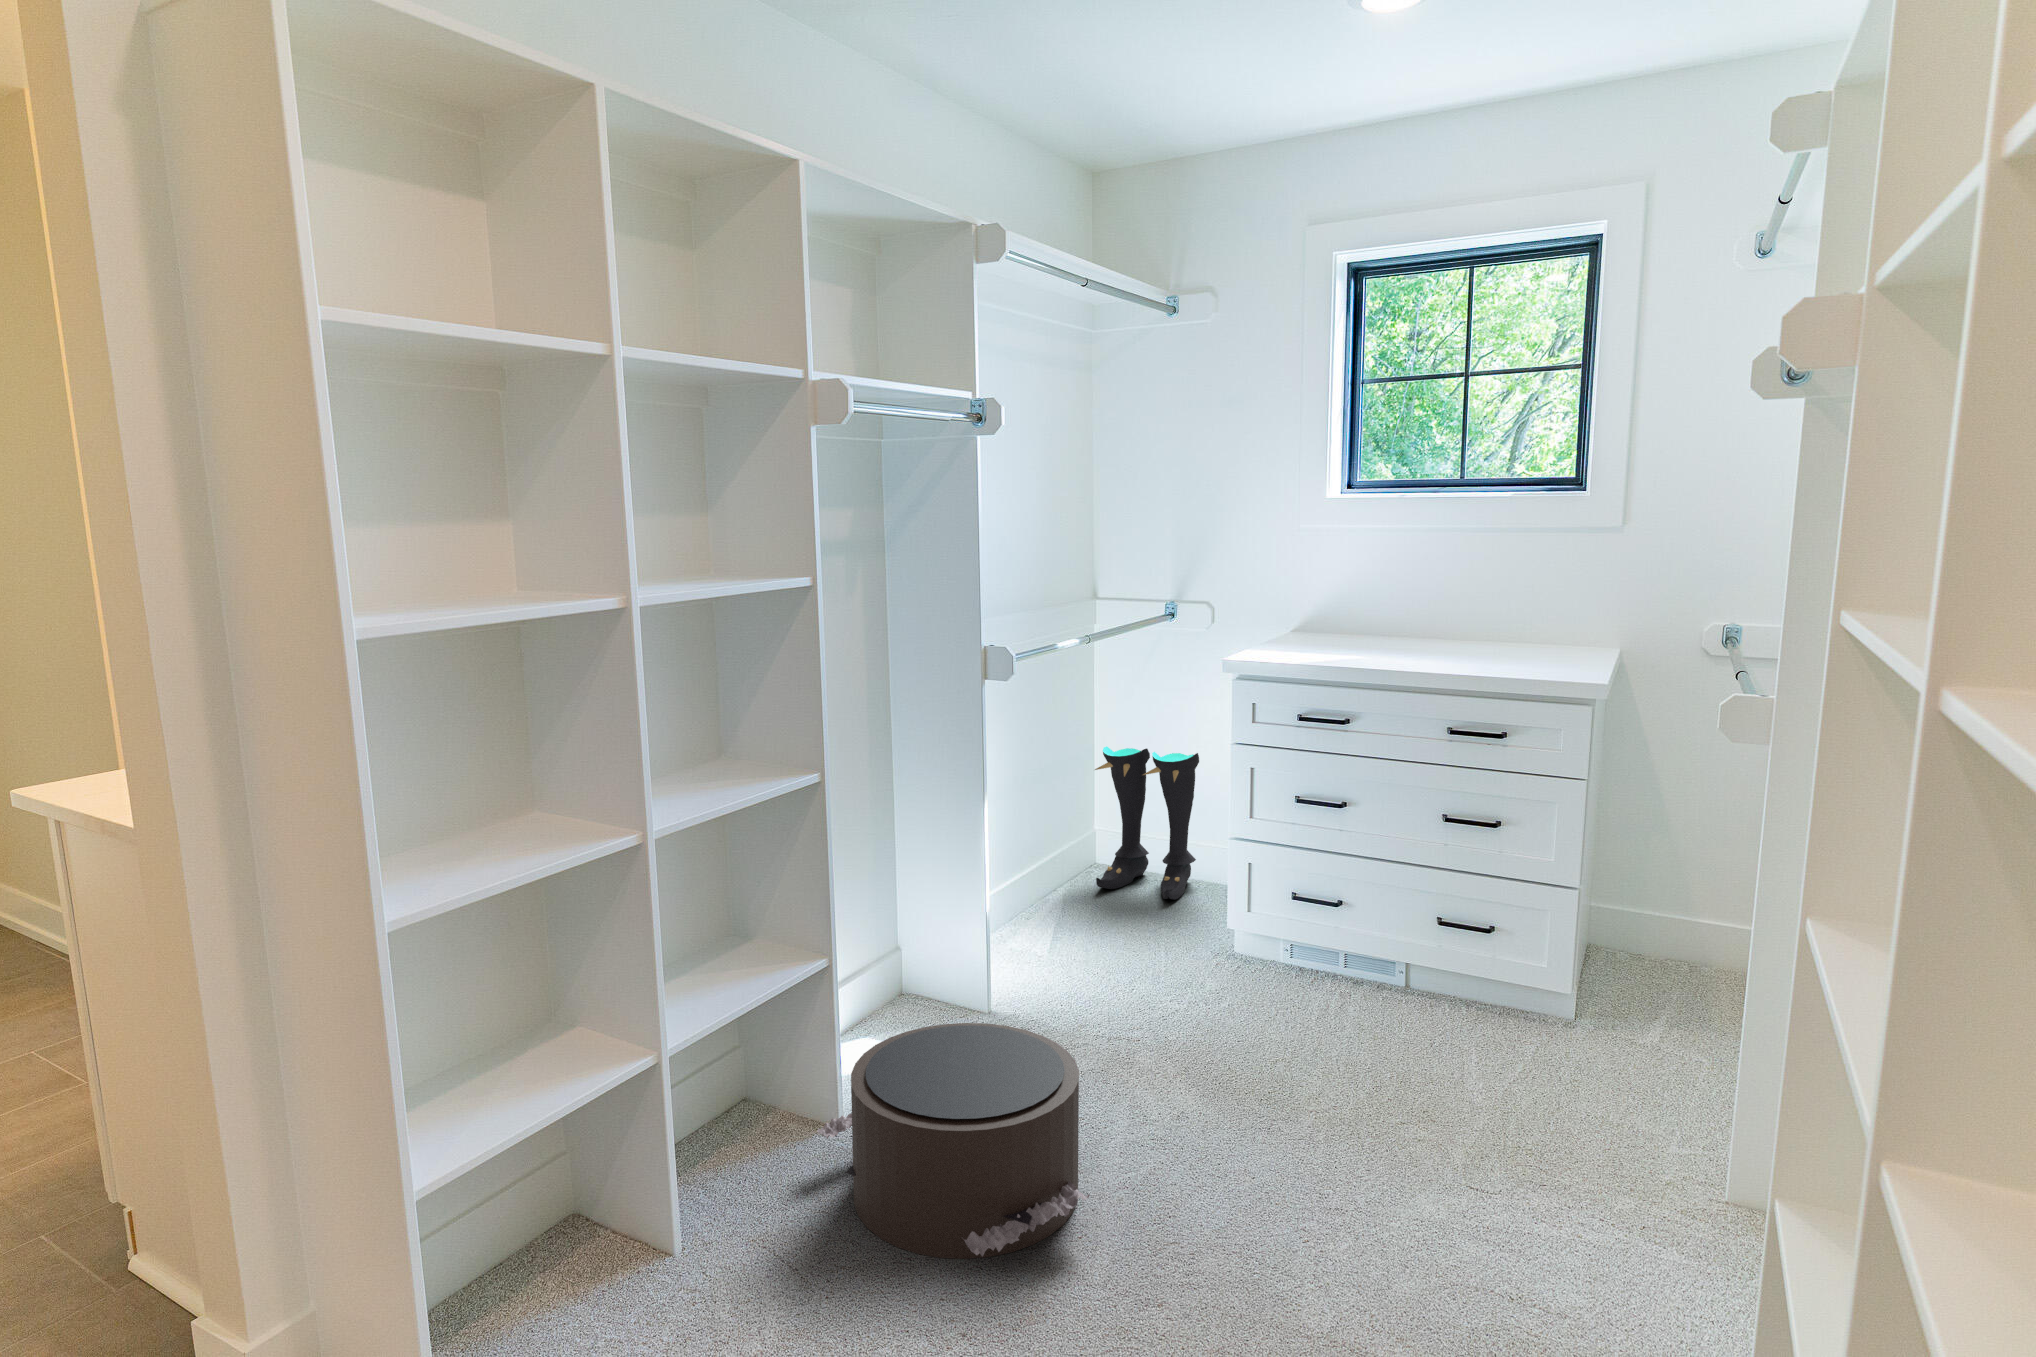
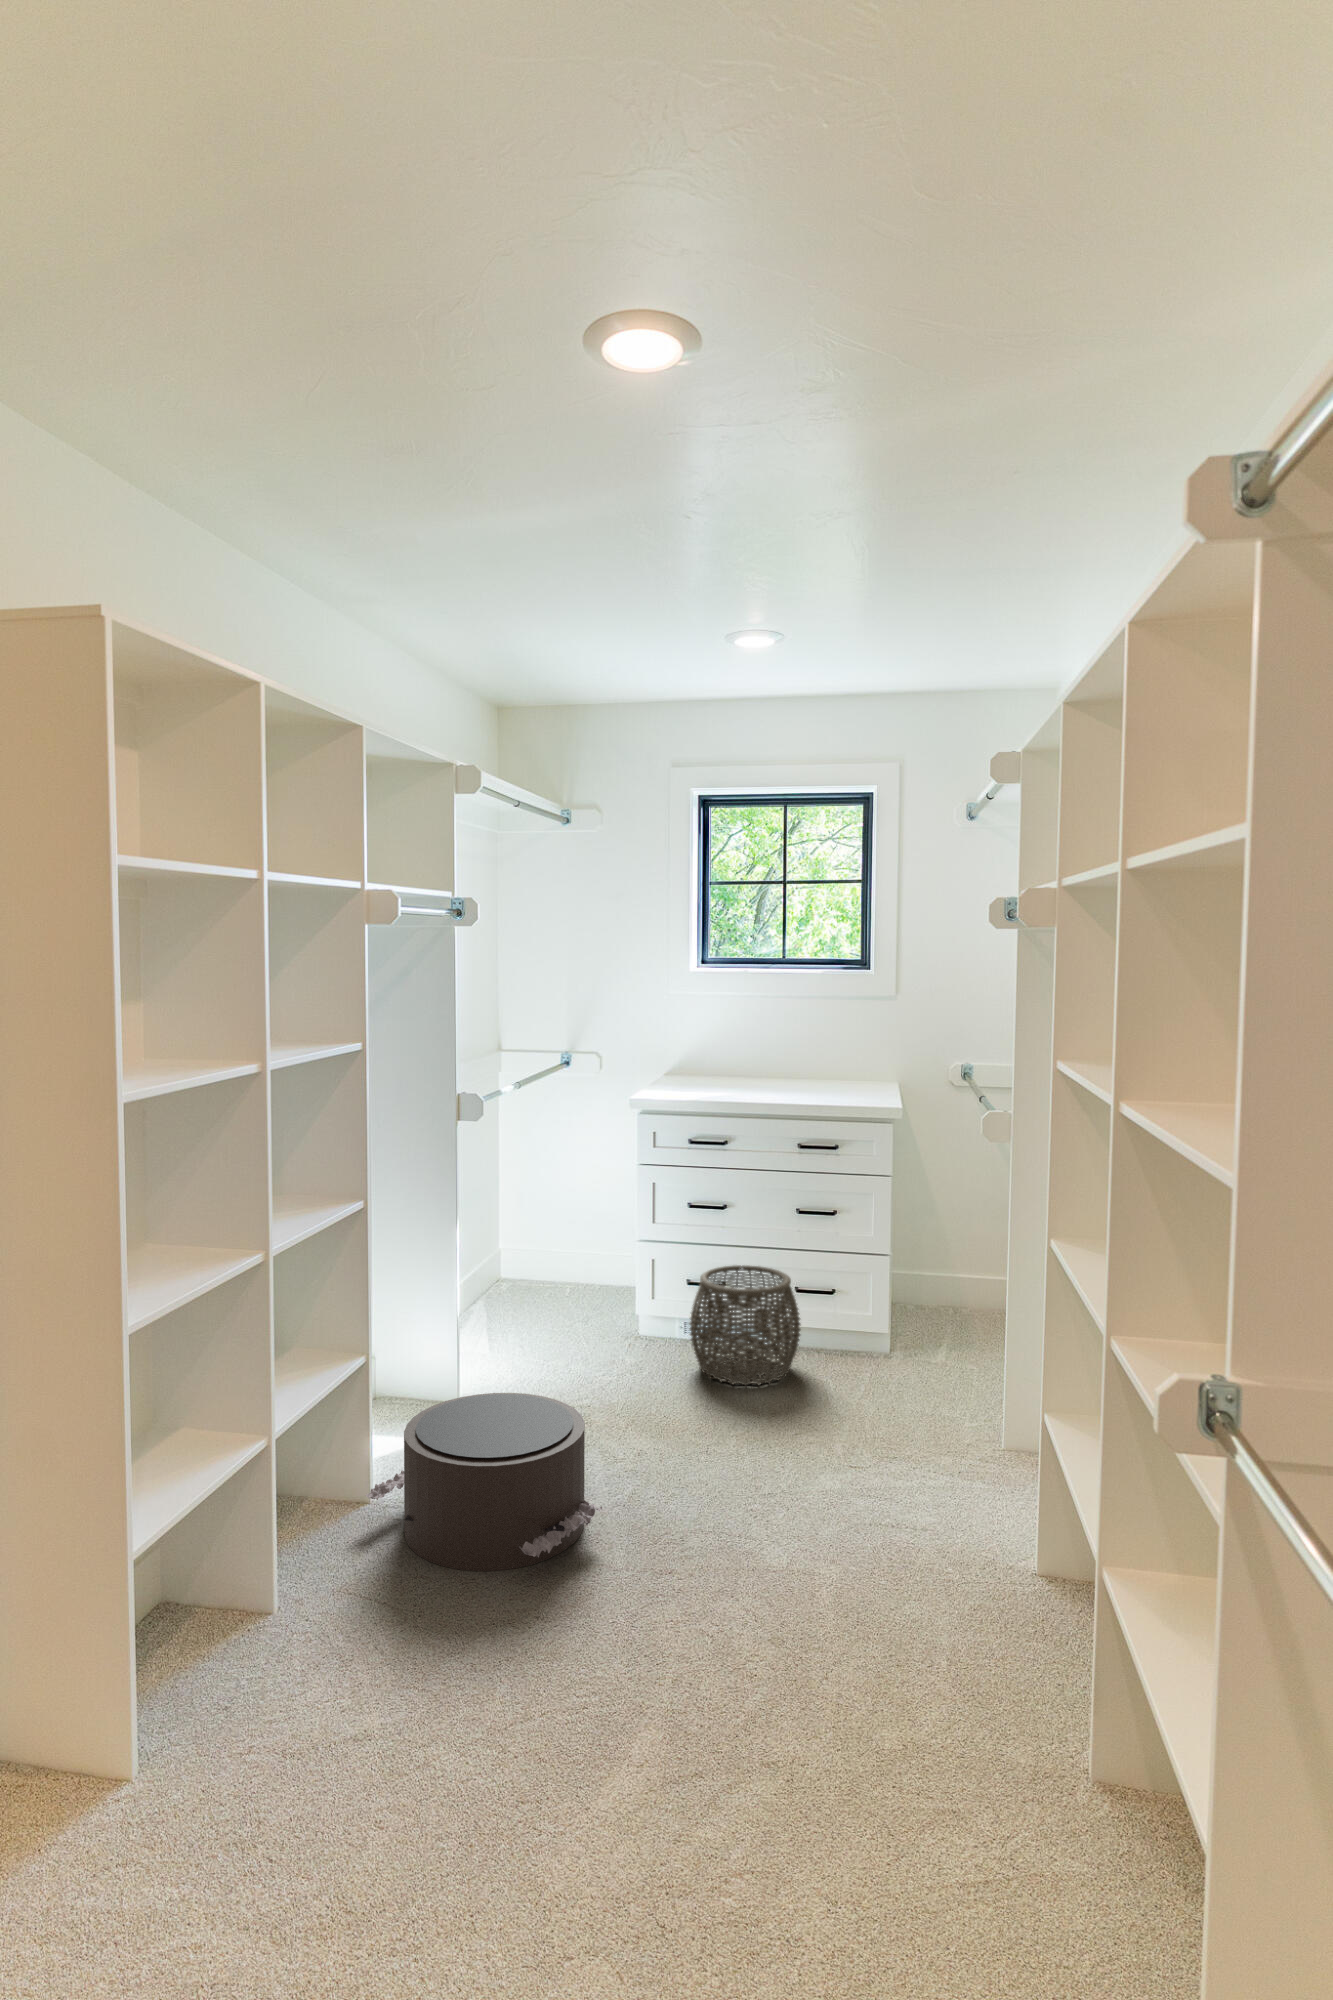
boots: present [1095,747,1199,900] -> none [502,1176,590,1302]
woven basket: none [1285,880,1436,1040] -> present [690,1265,801,1385]

